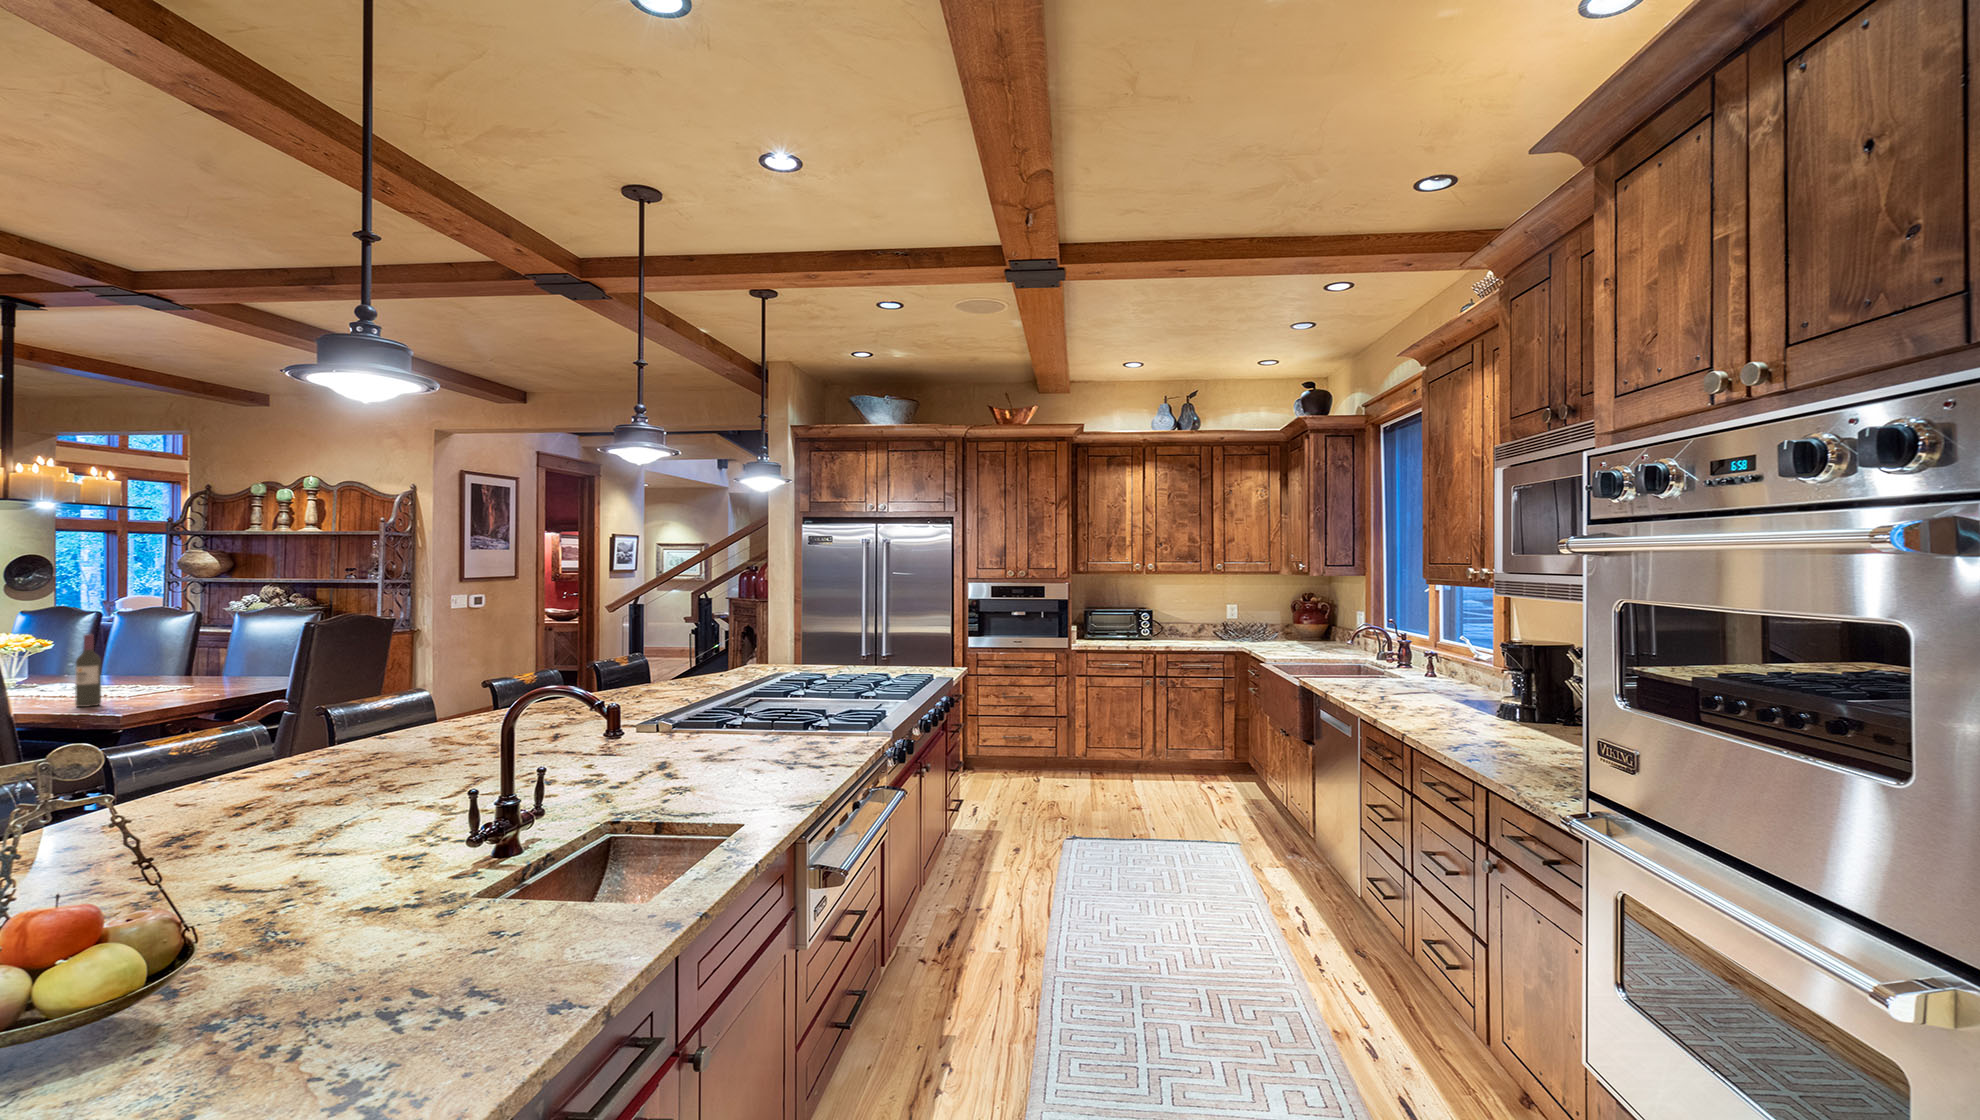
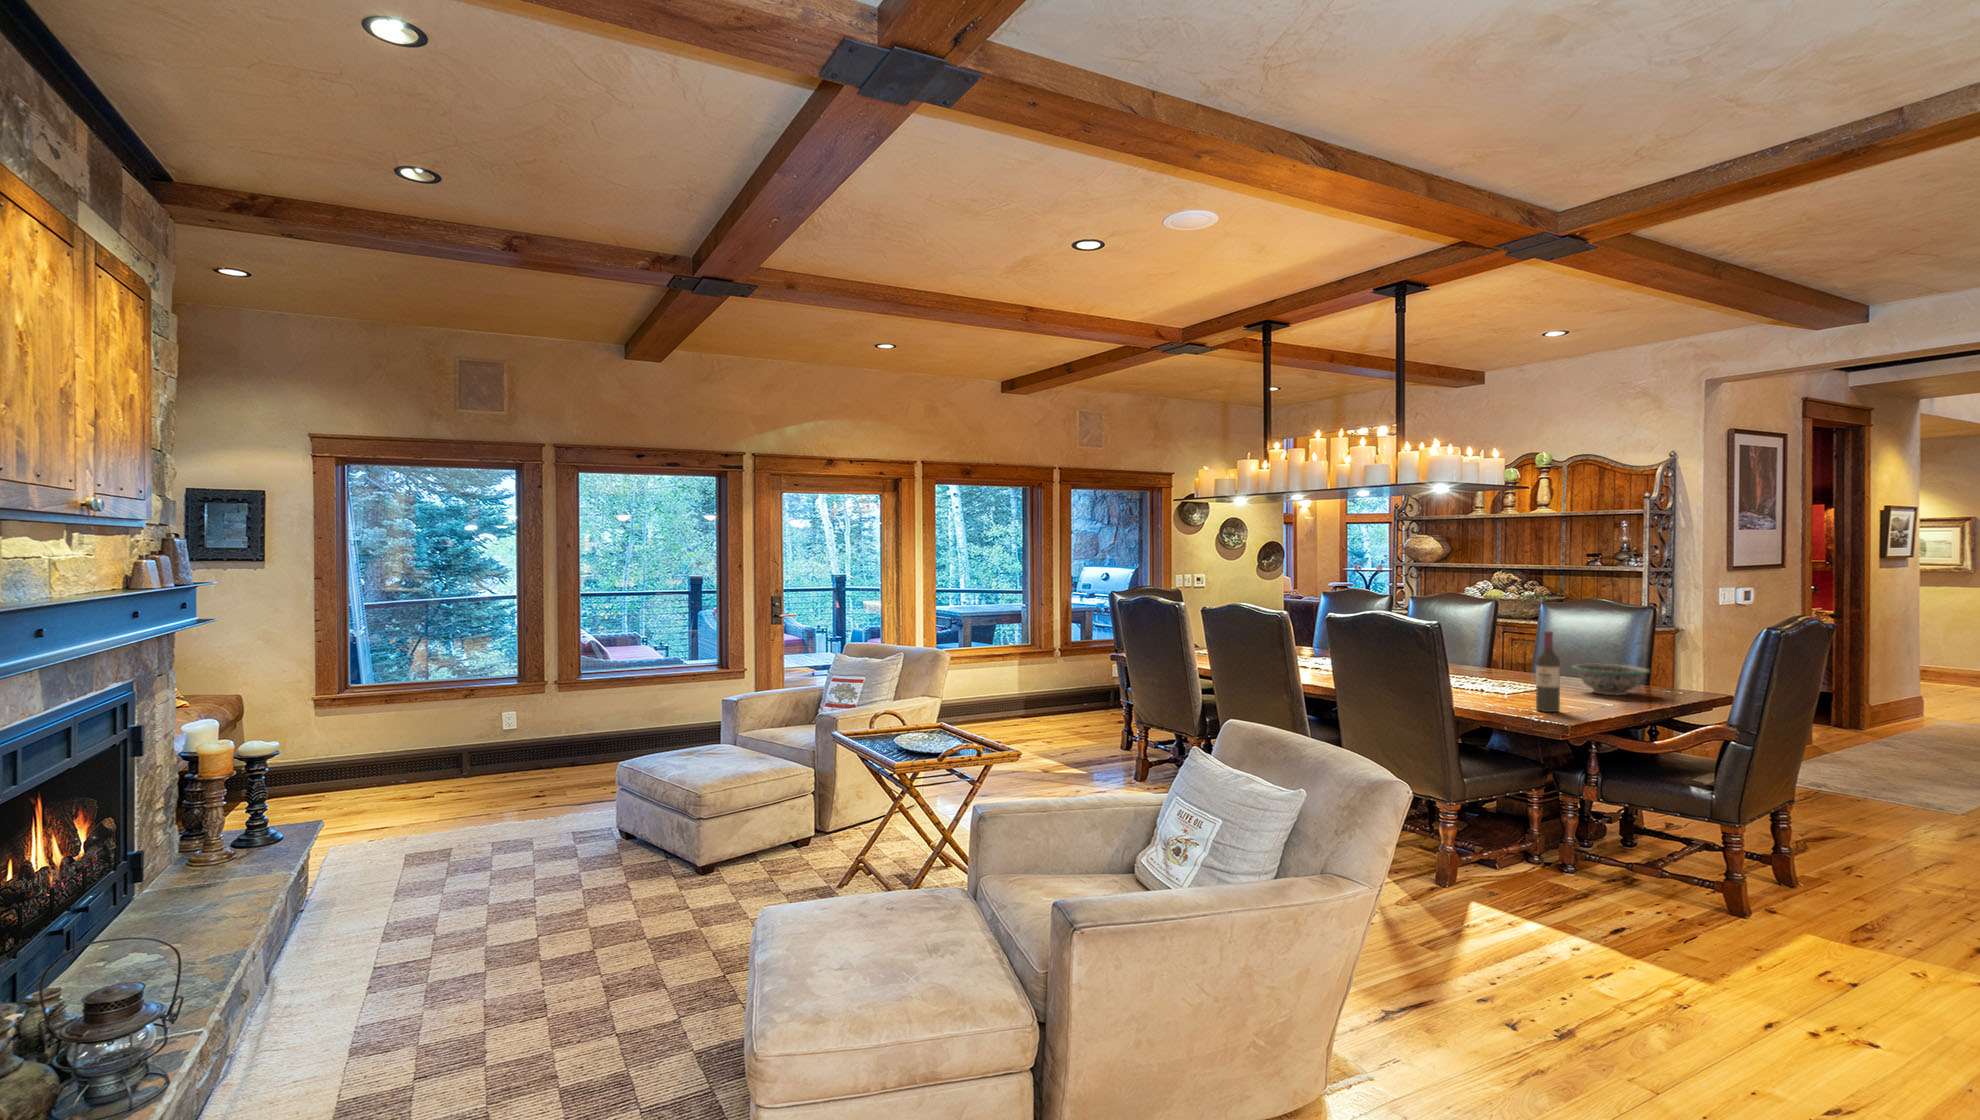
decorative bowl: none [177,660,252,687] -> present [1572,664,1649,695]

